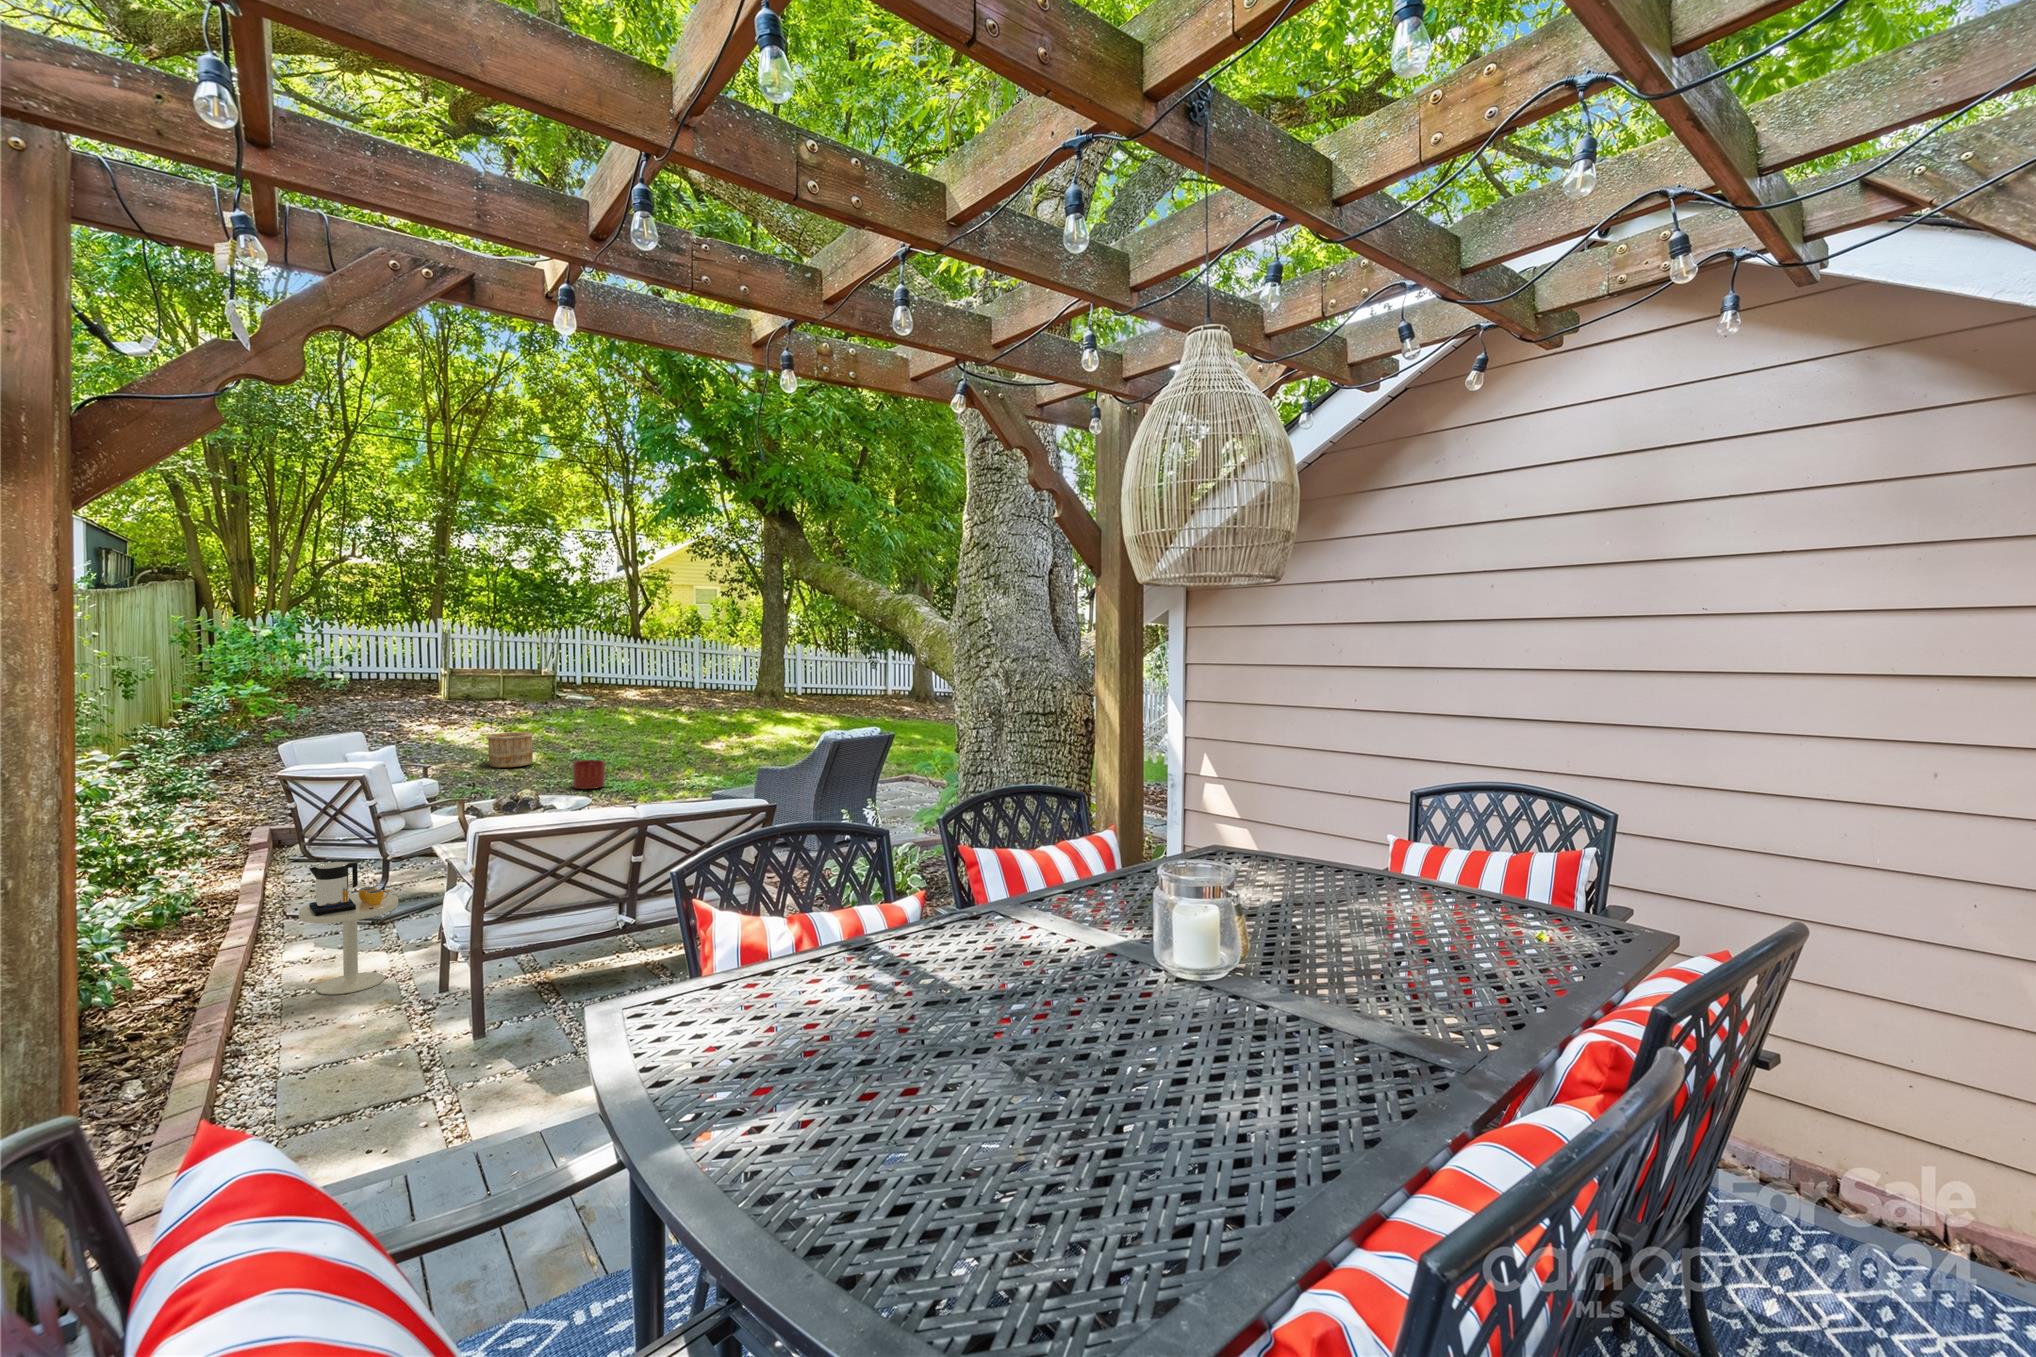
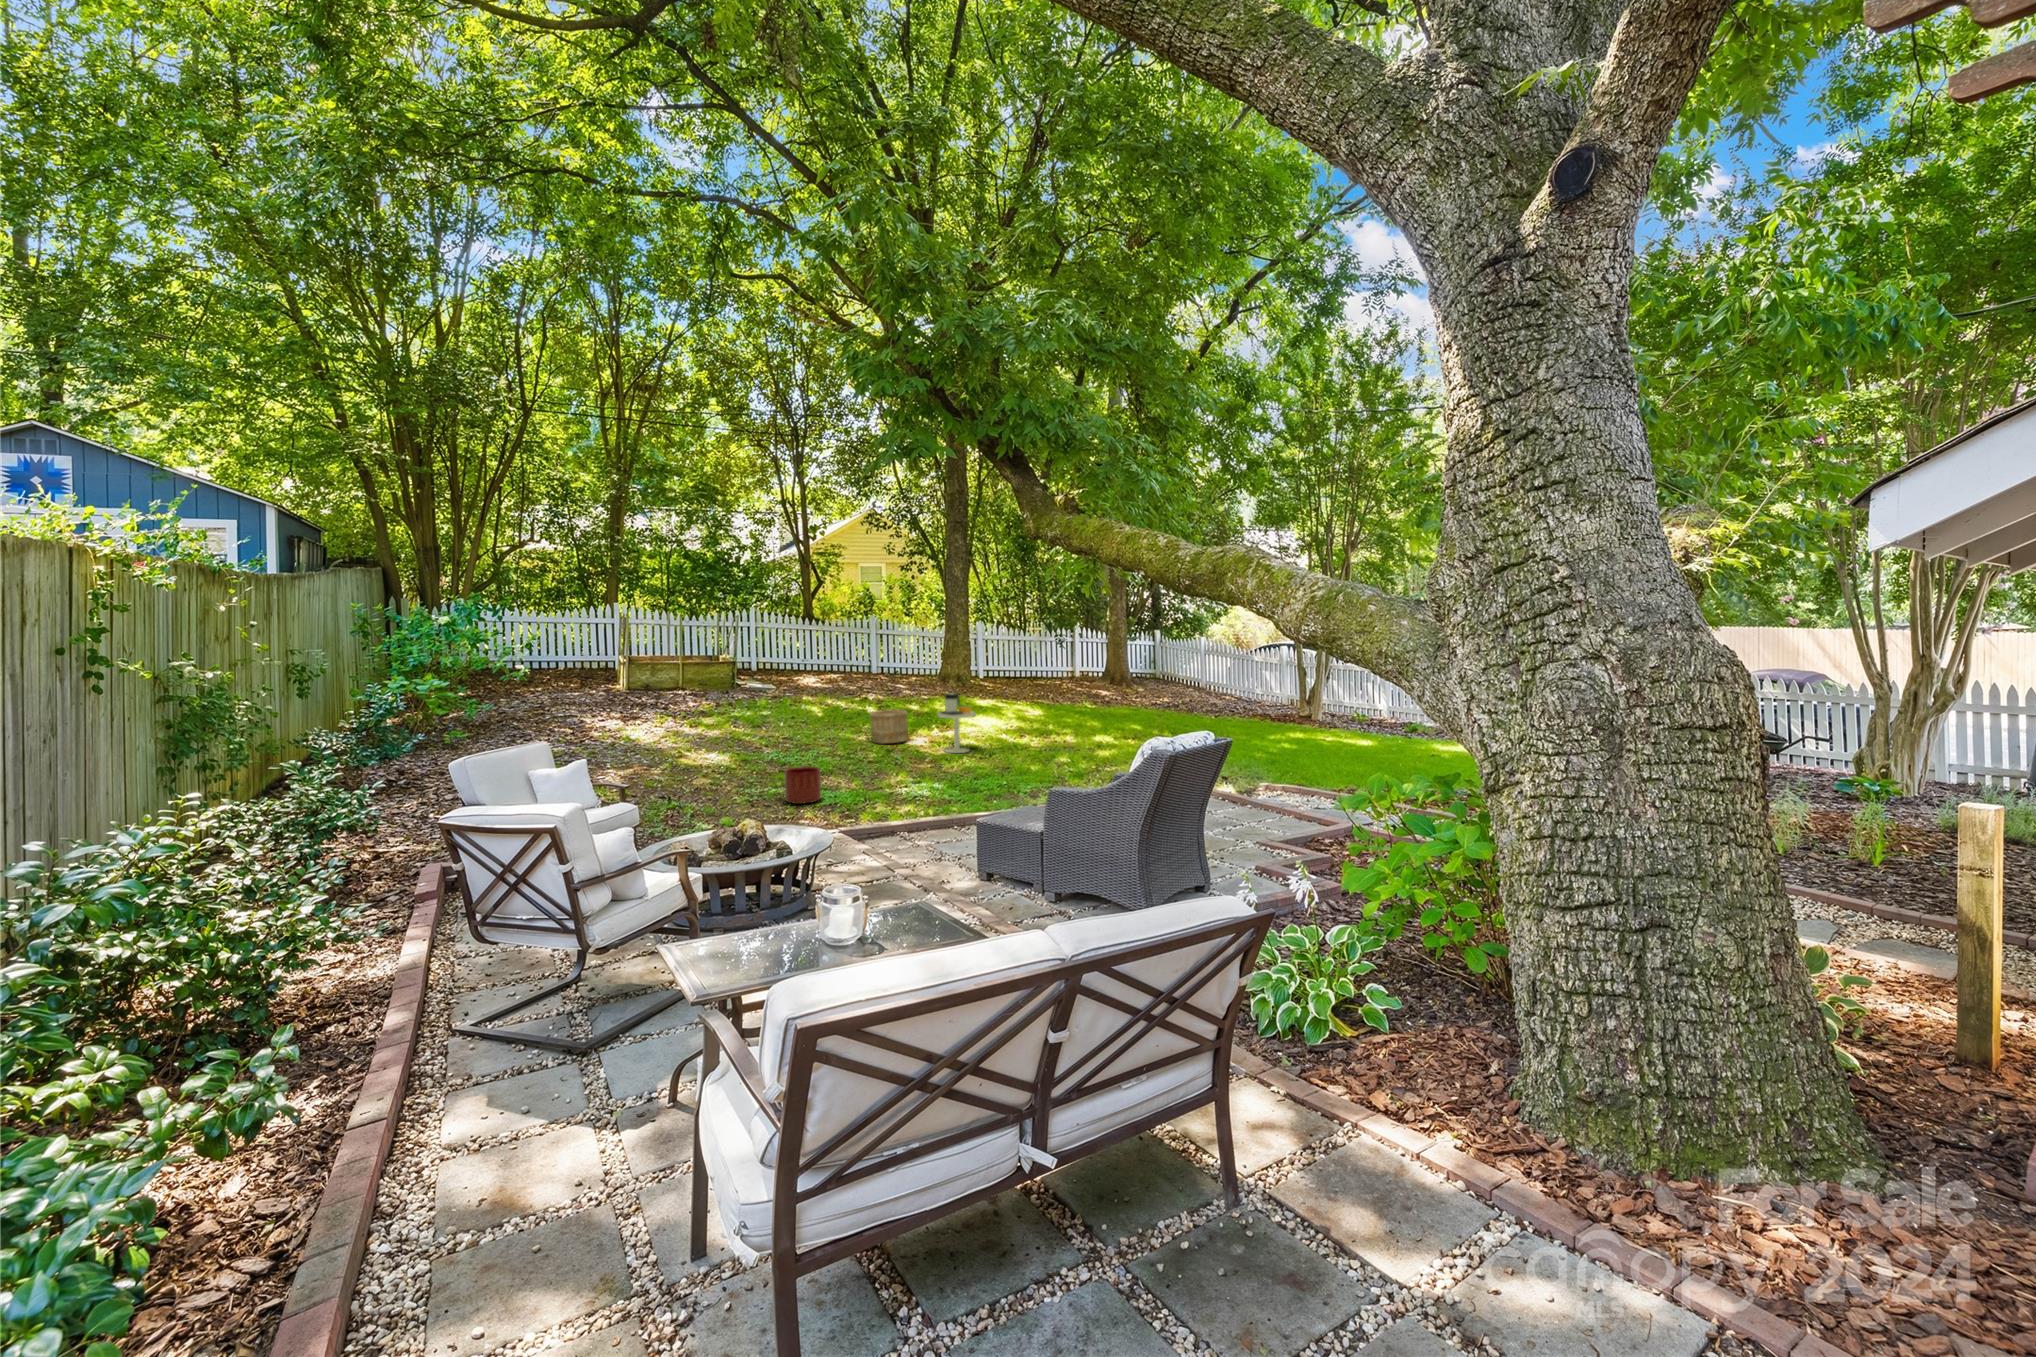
wooden bucket: present [487,732,533,767] -> present [869,709,908,744]
side table: present [299,862,398,995] -> present [938,693,975,753]

